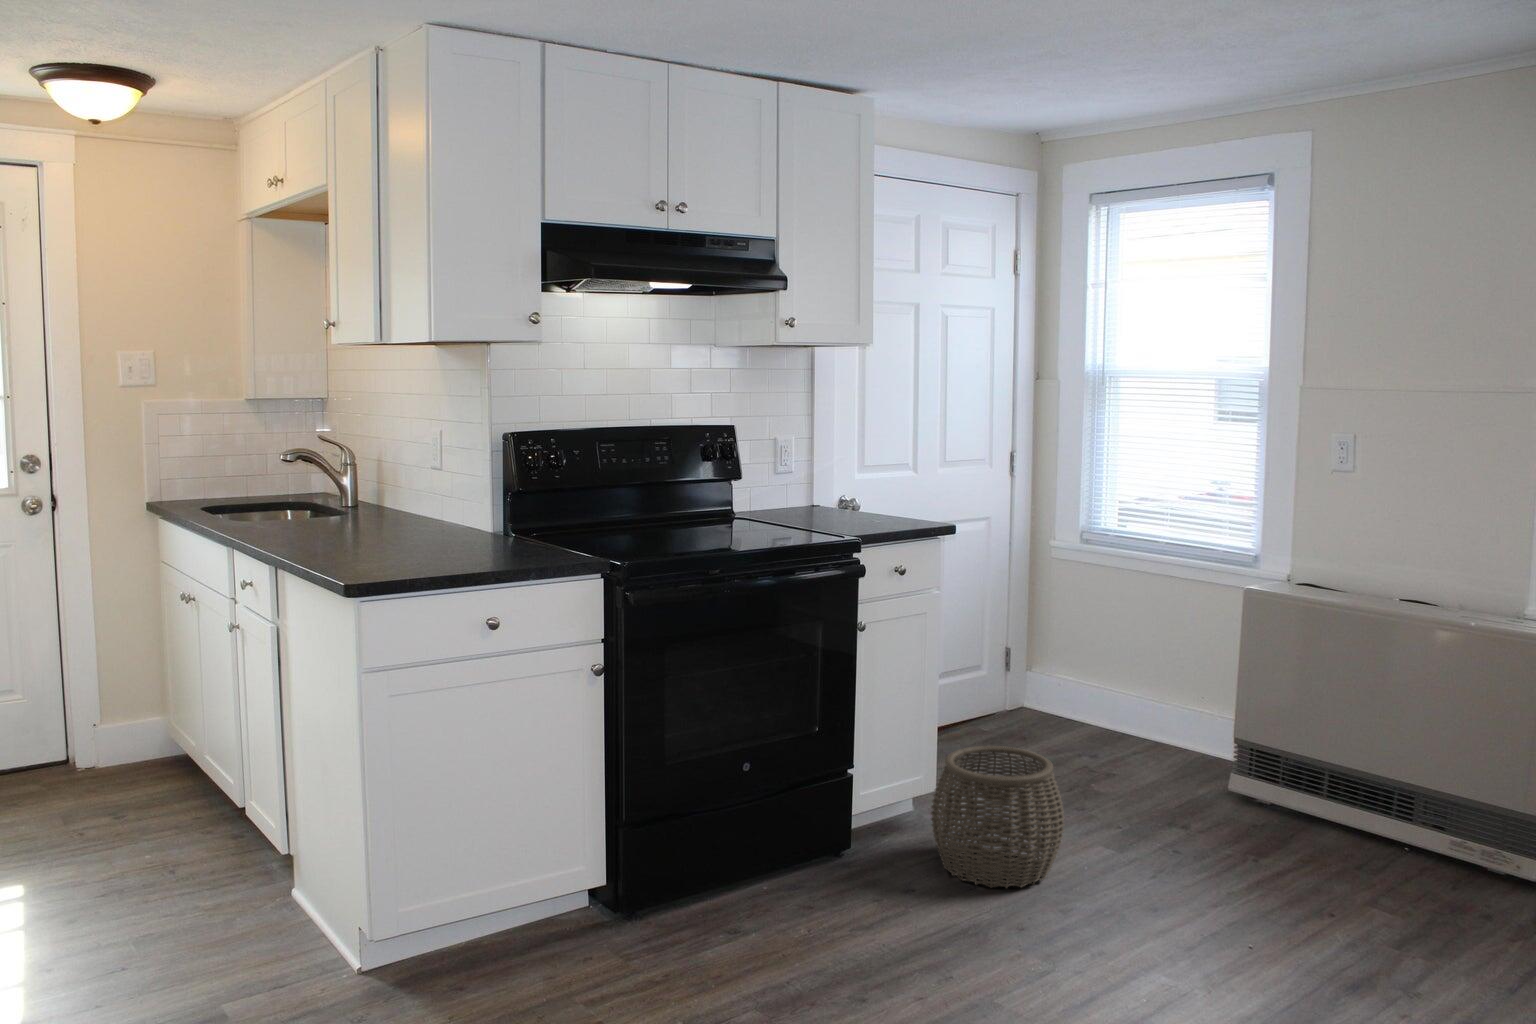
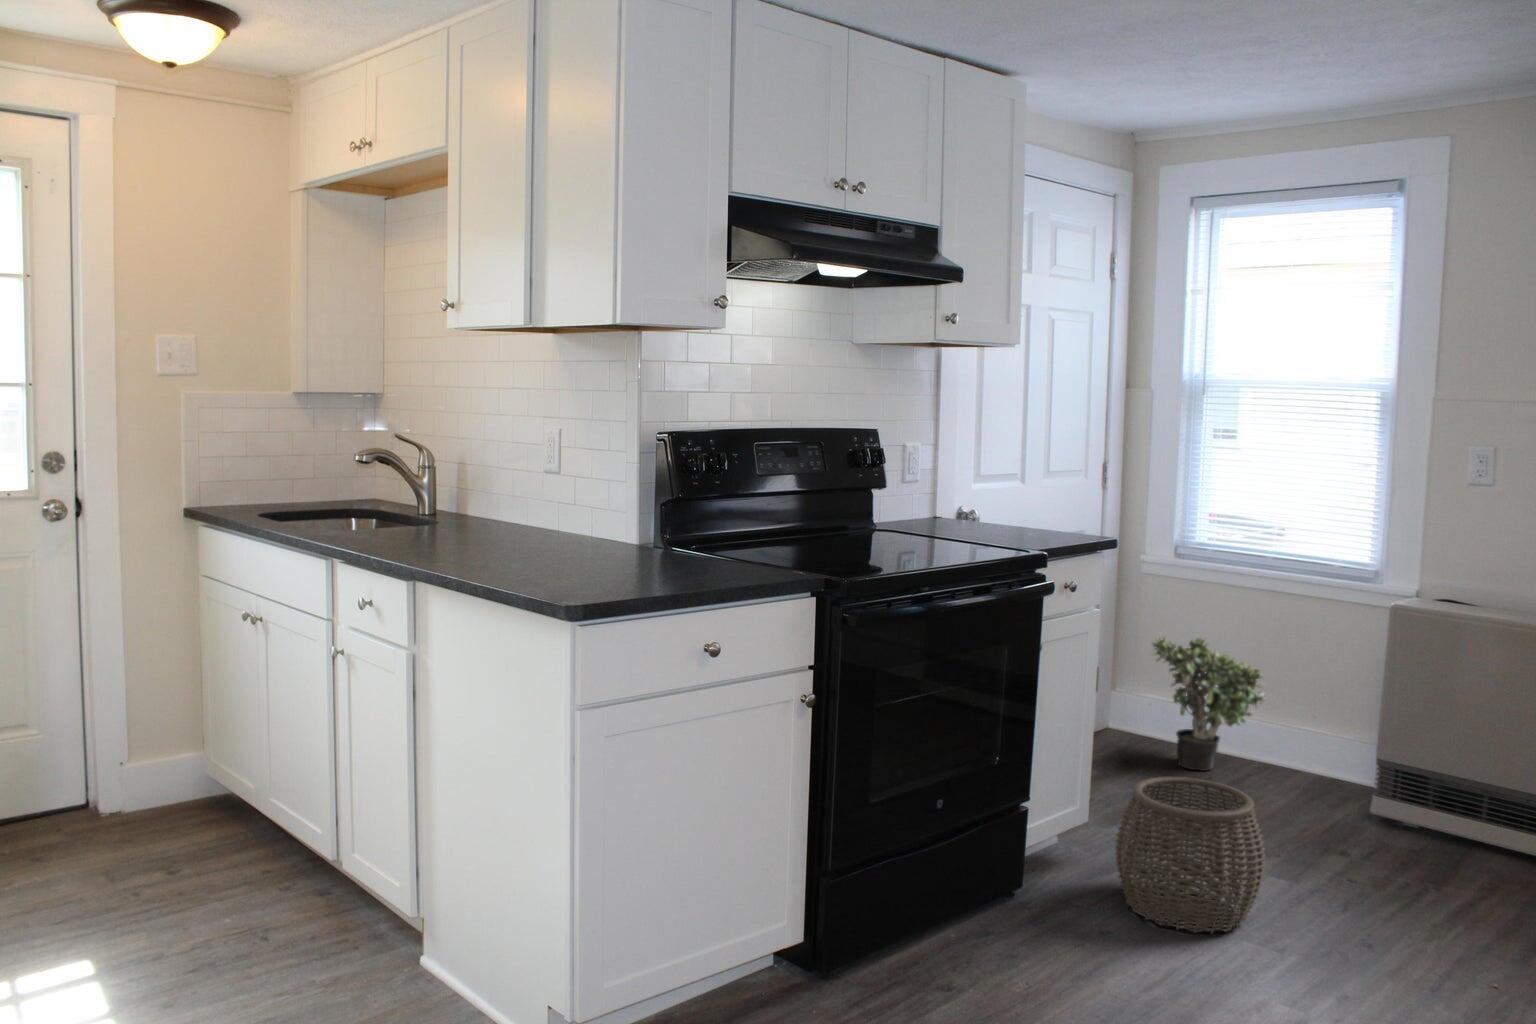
potted plant: none [1047,618,1154,746] -> present [1153,637,1265,771]

